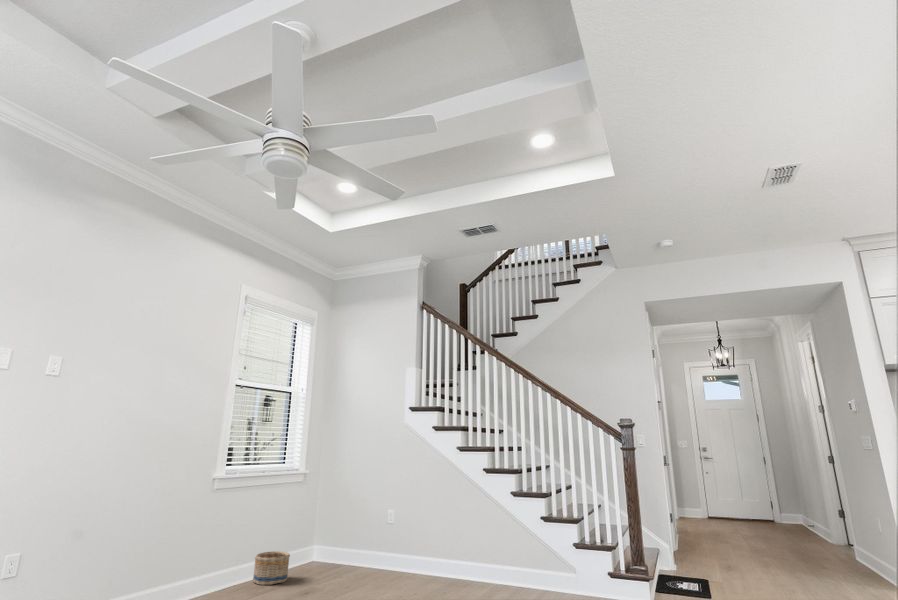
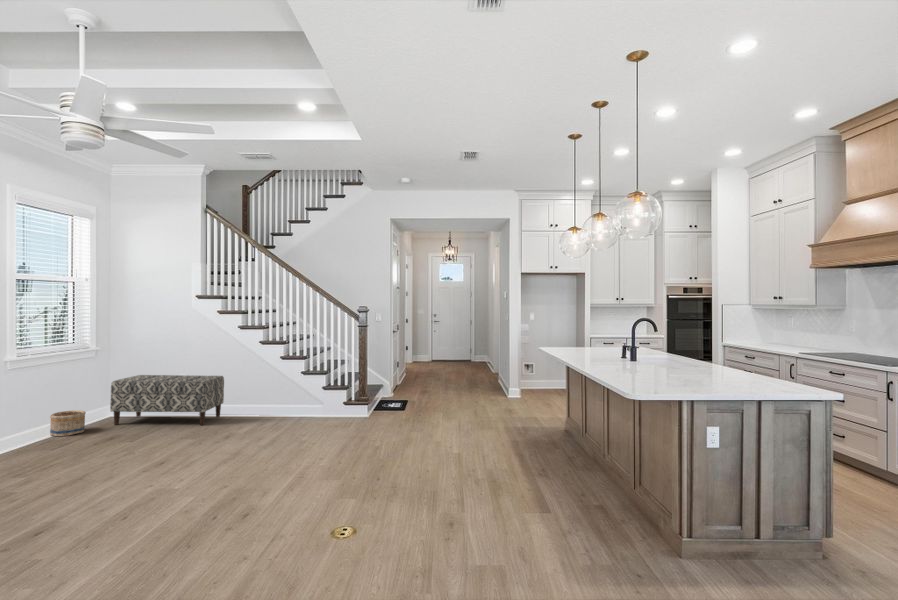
bench: none [315,511,442,588] -> present [110,375,224,425]

